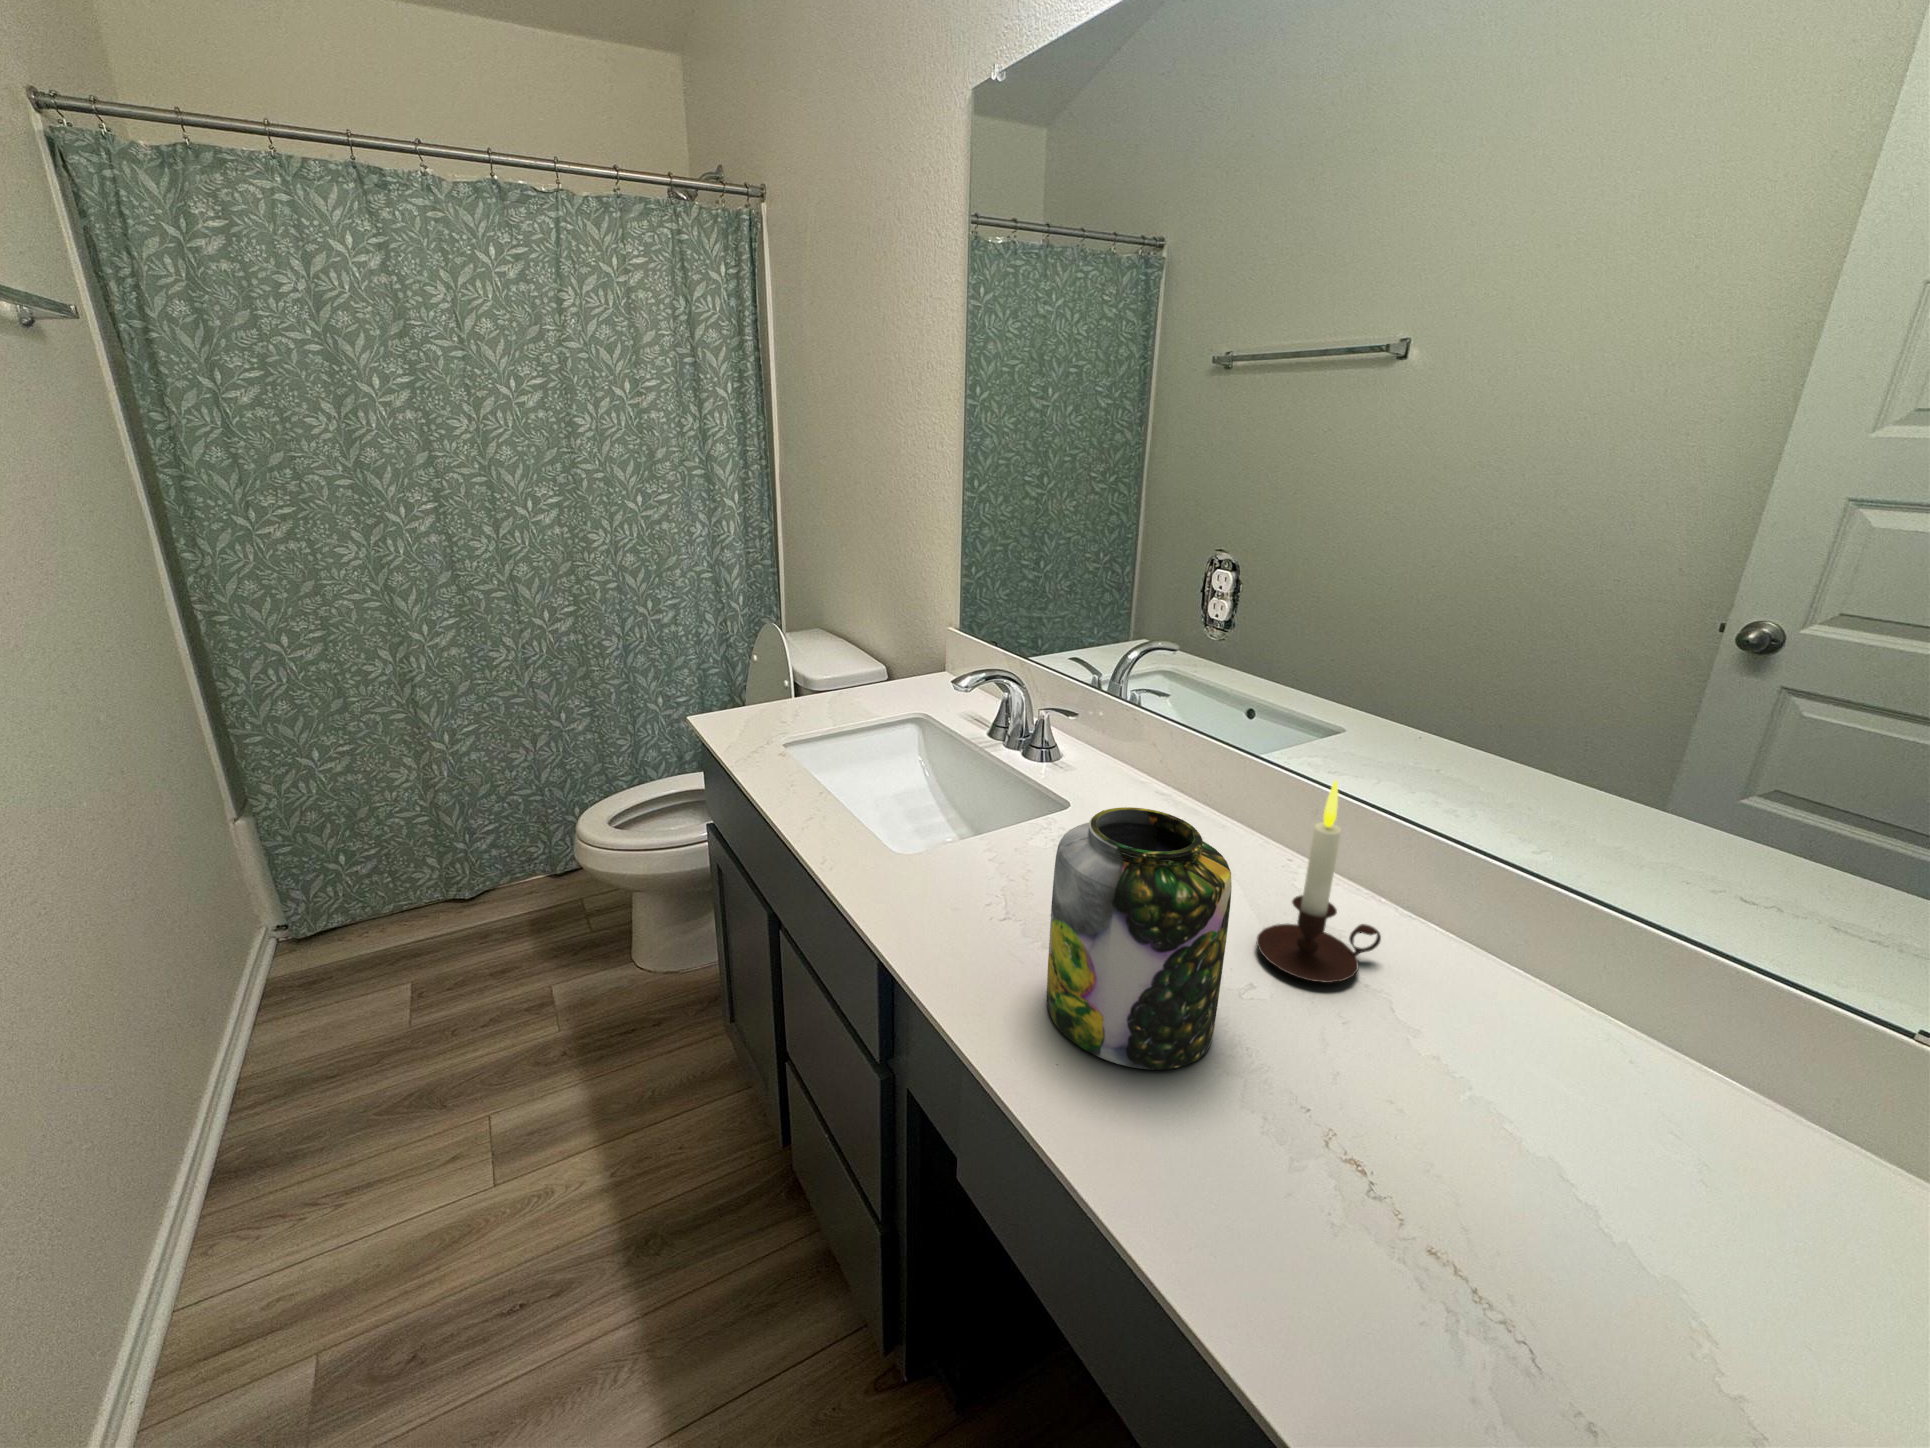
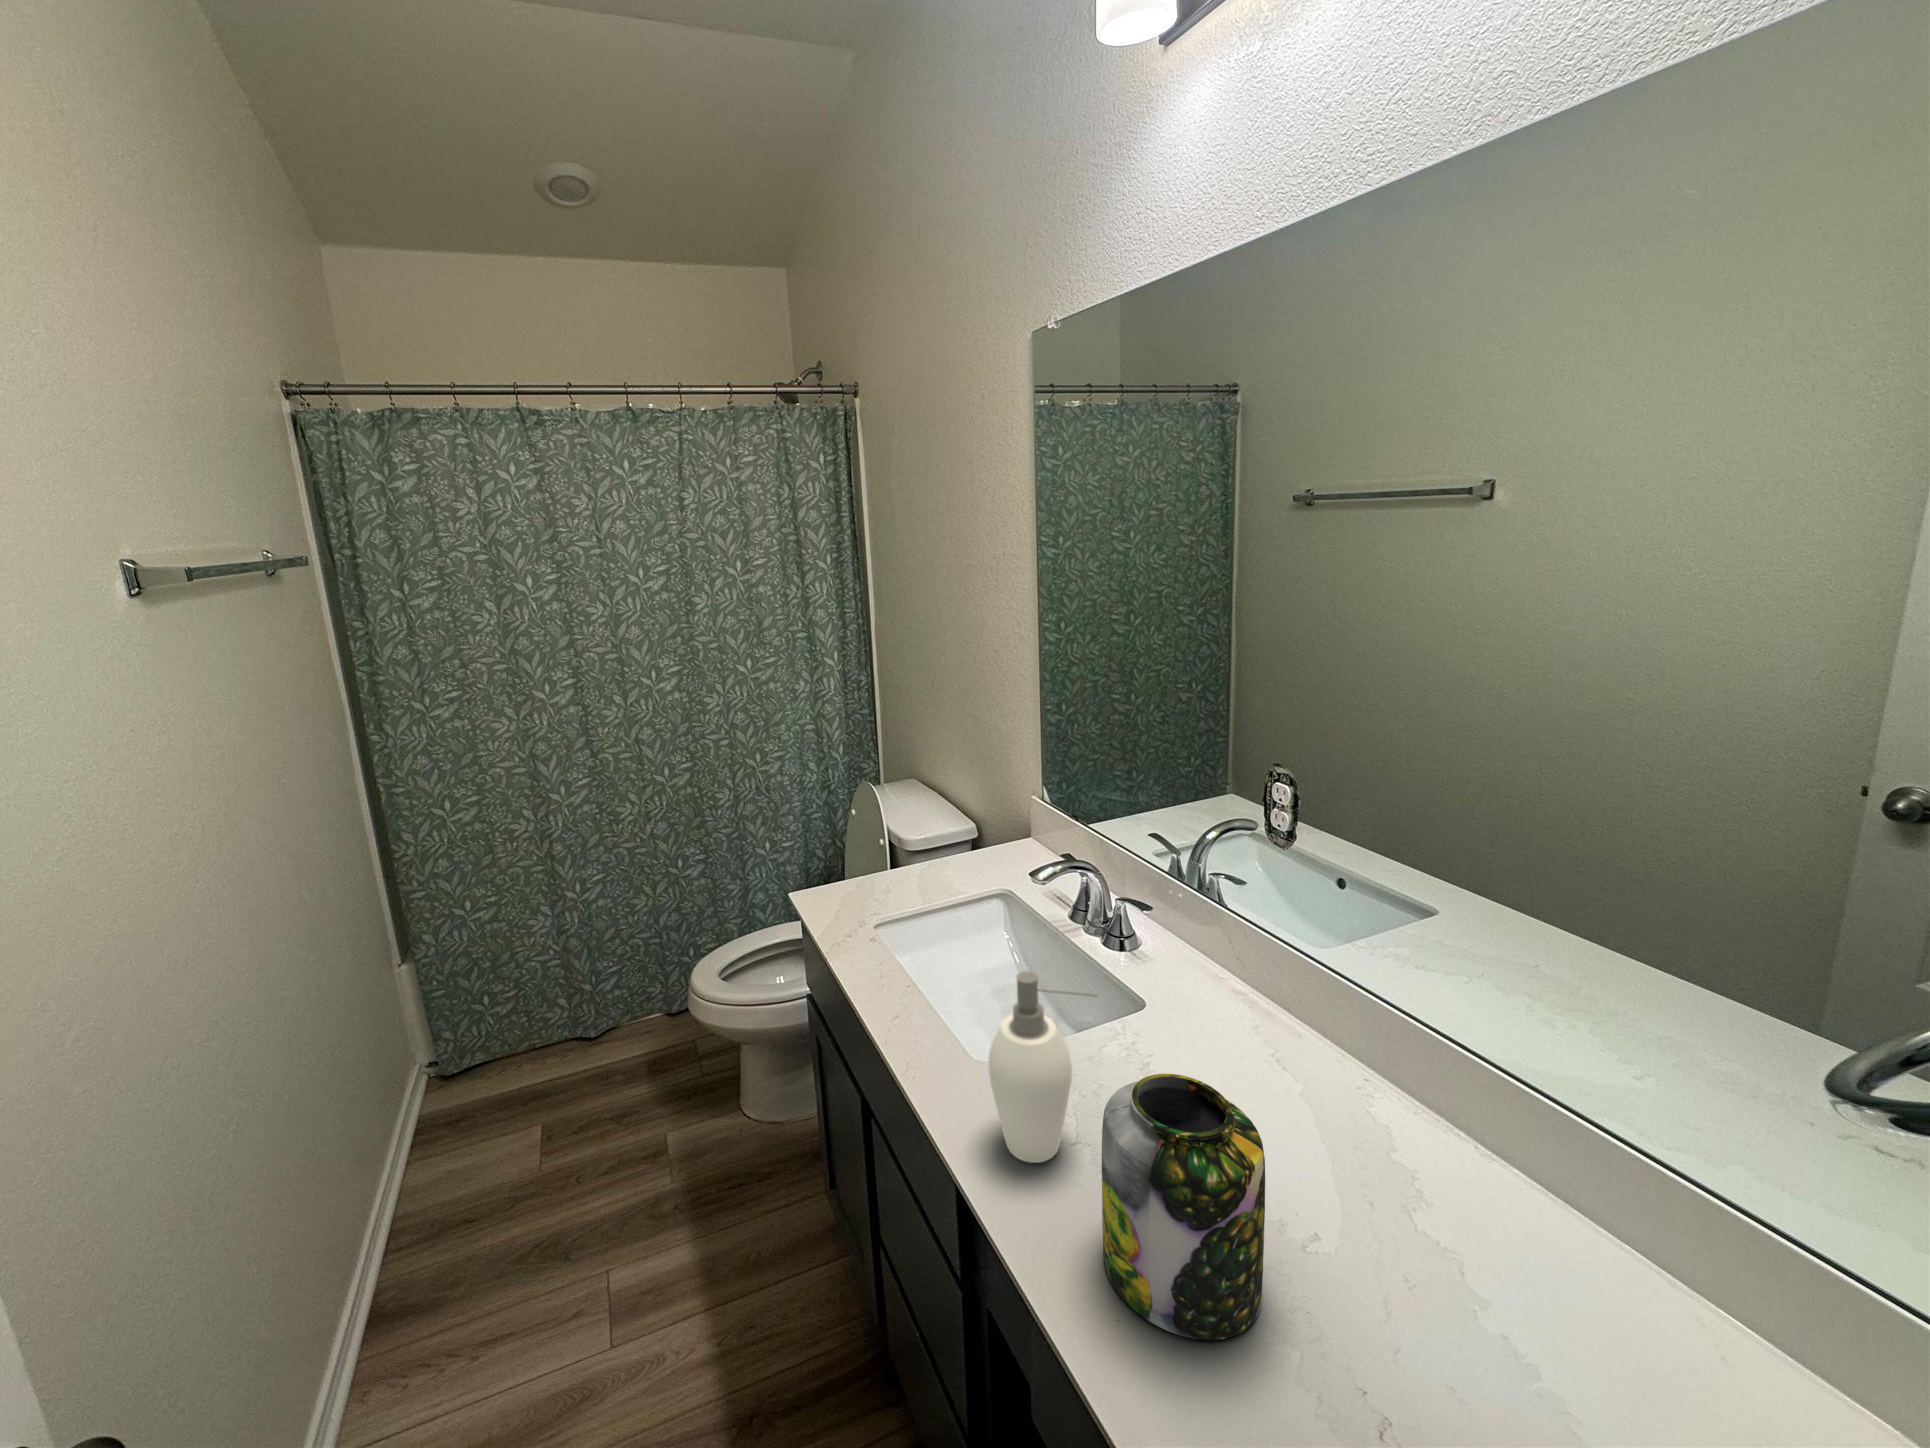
soap dispenser: none [921,725,1045,930] -> present [989,971,1098,1163]
candle: present [1257,781,1381,983] -> none [1313,1047,1439,1248]

